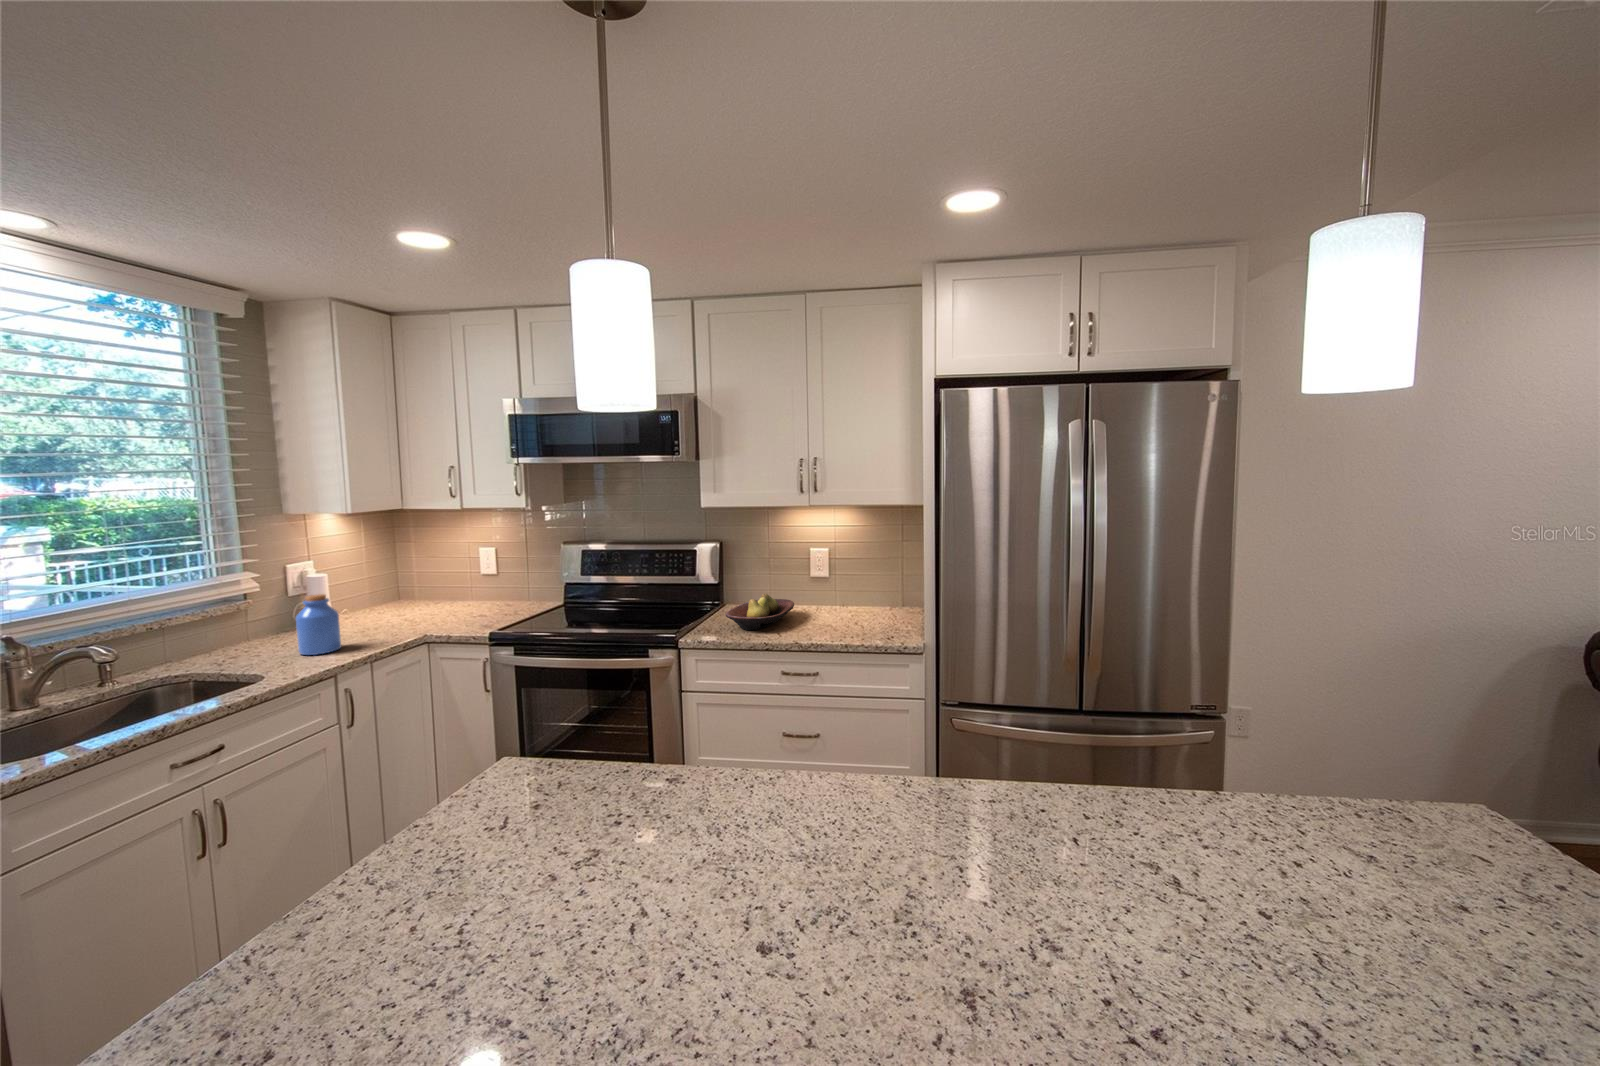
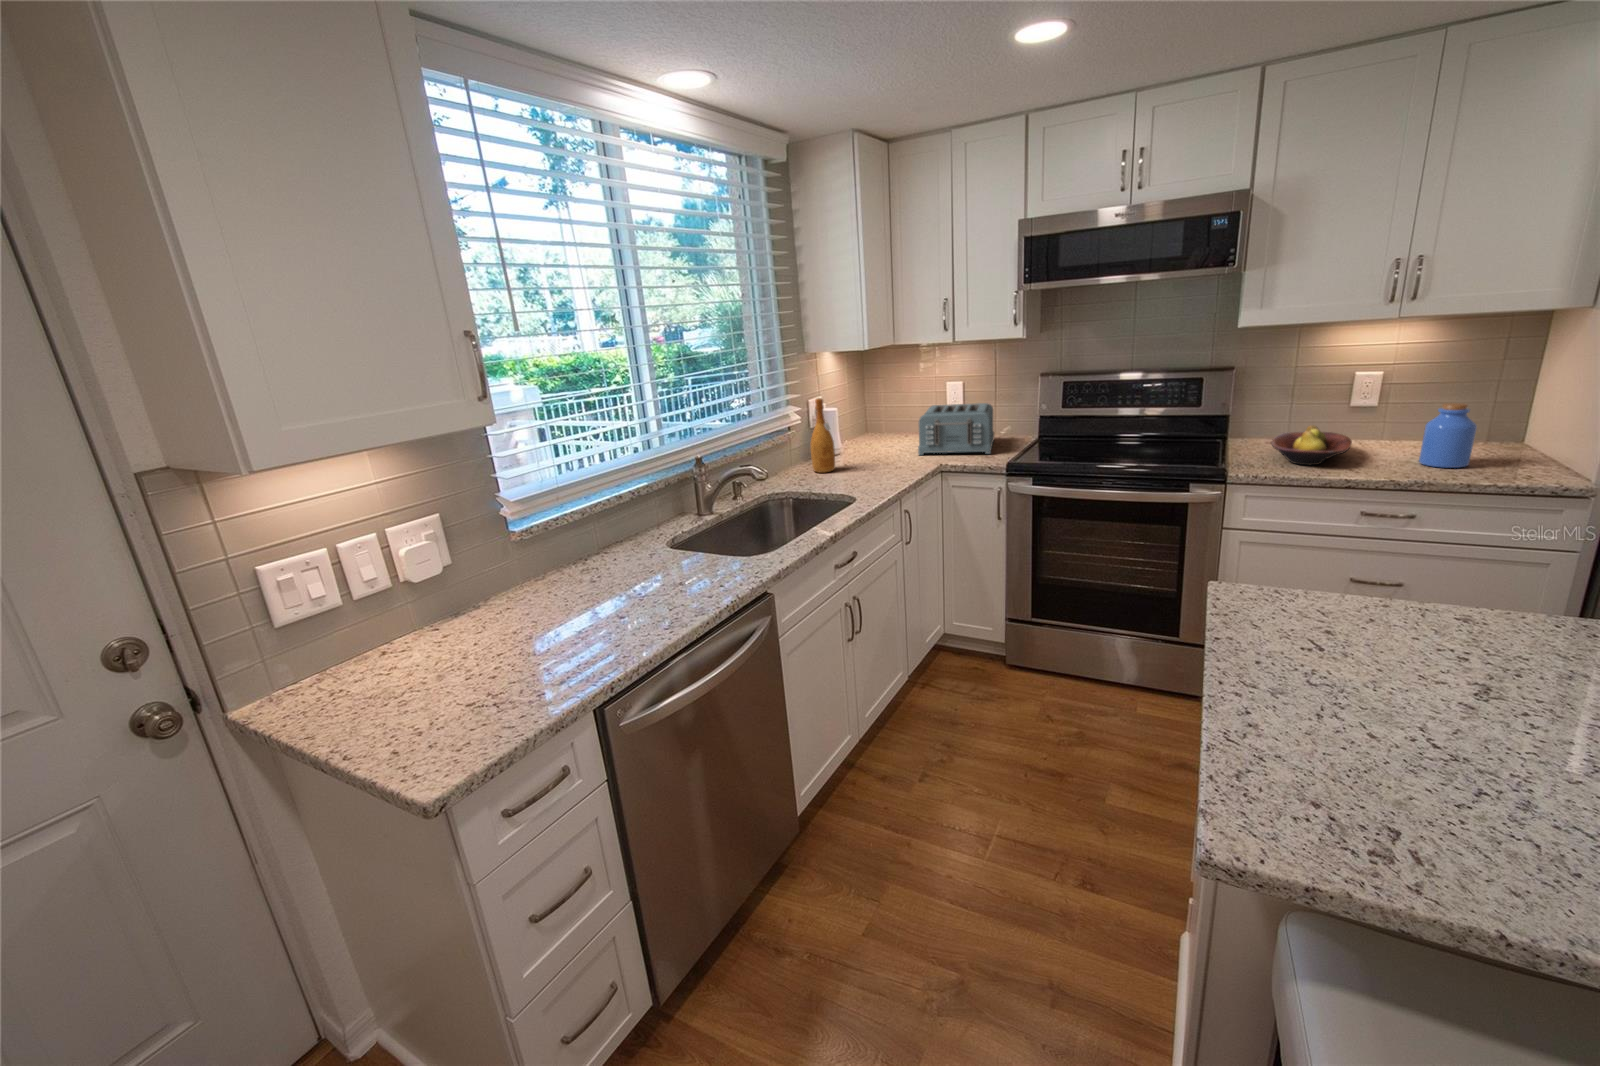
wine bottle: none [259,564,294,647] -> present [811,398,835,473]
toaster: none [414,570,519,625] -> present [918,403,994,455]
jar: present [296,594,341,655] -> present [1419,403,1477,468]

